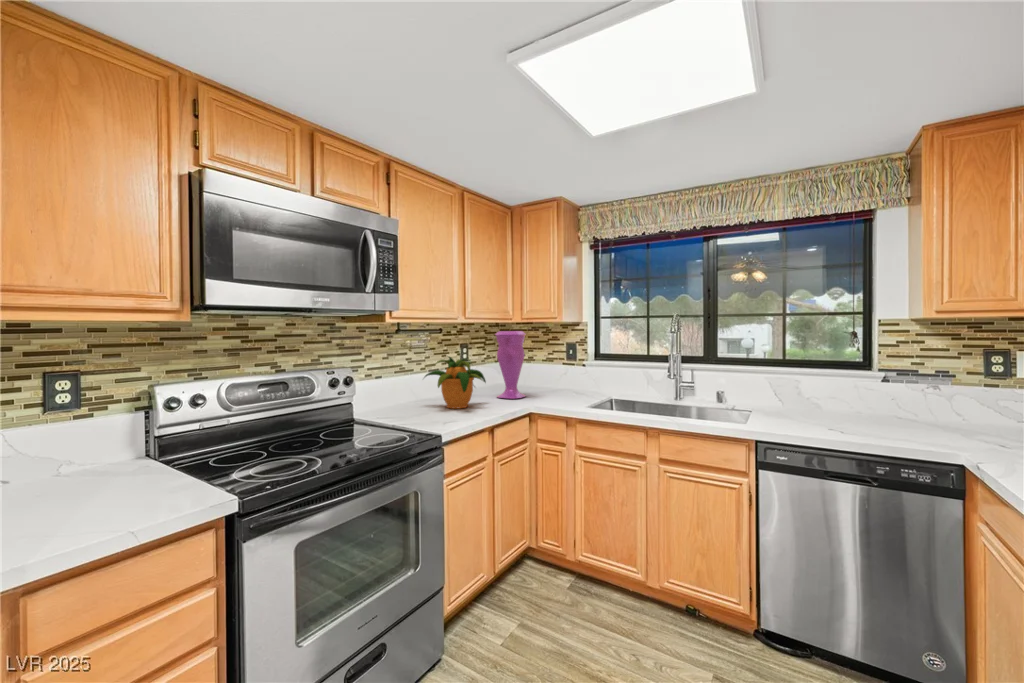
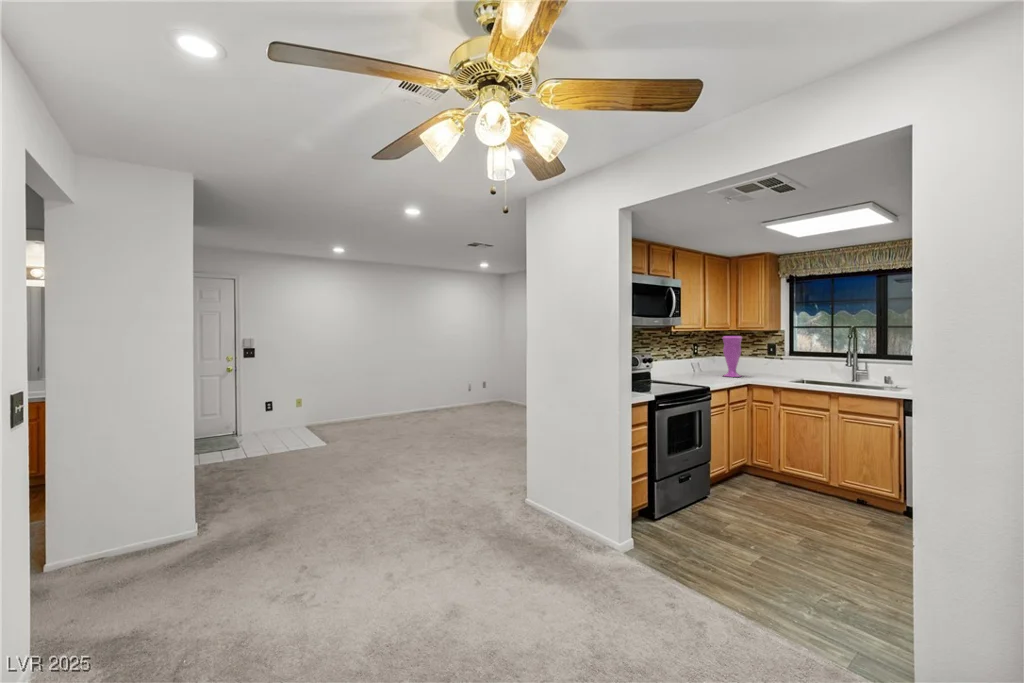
potted plant: present [425,357,486,409] -> none [681,349,721,379]

